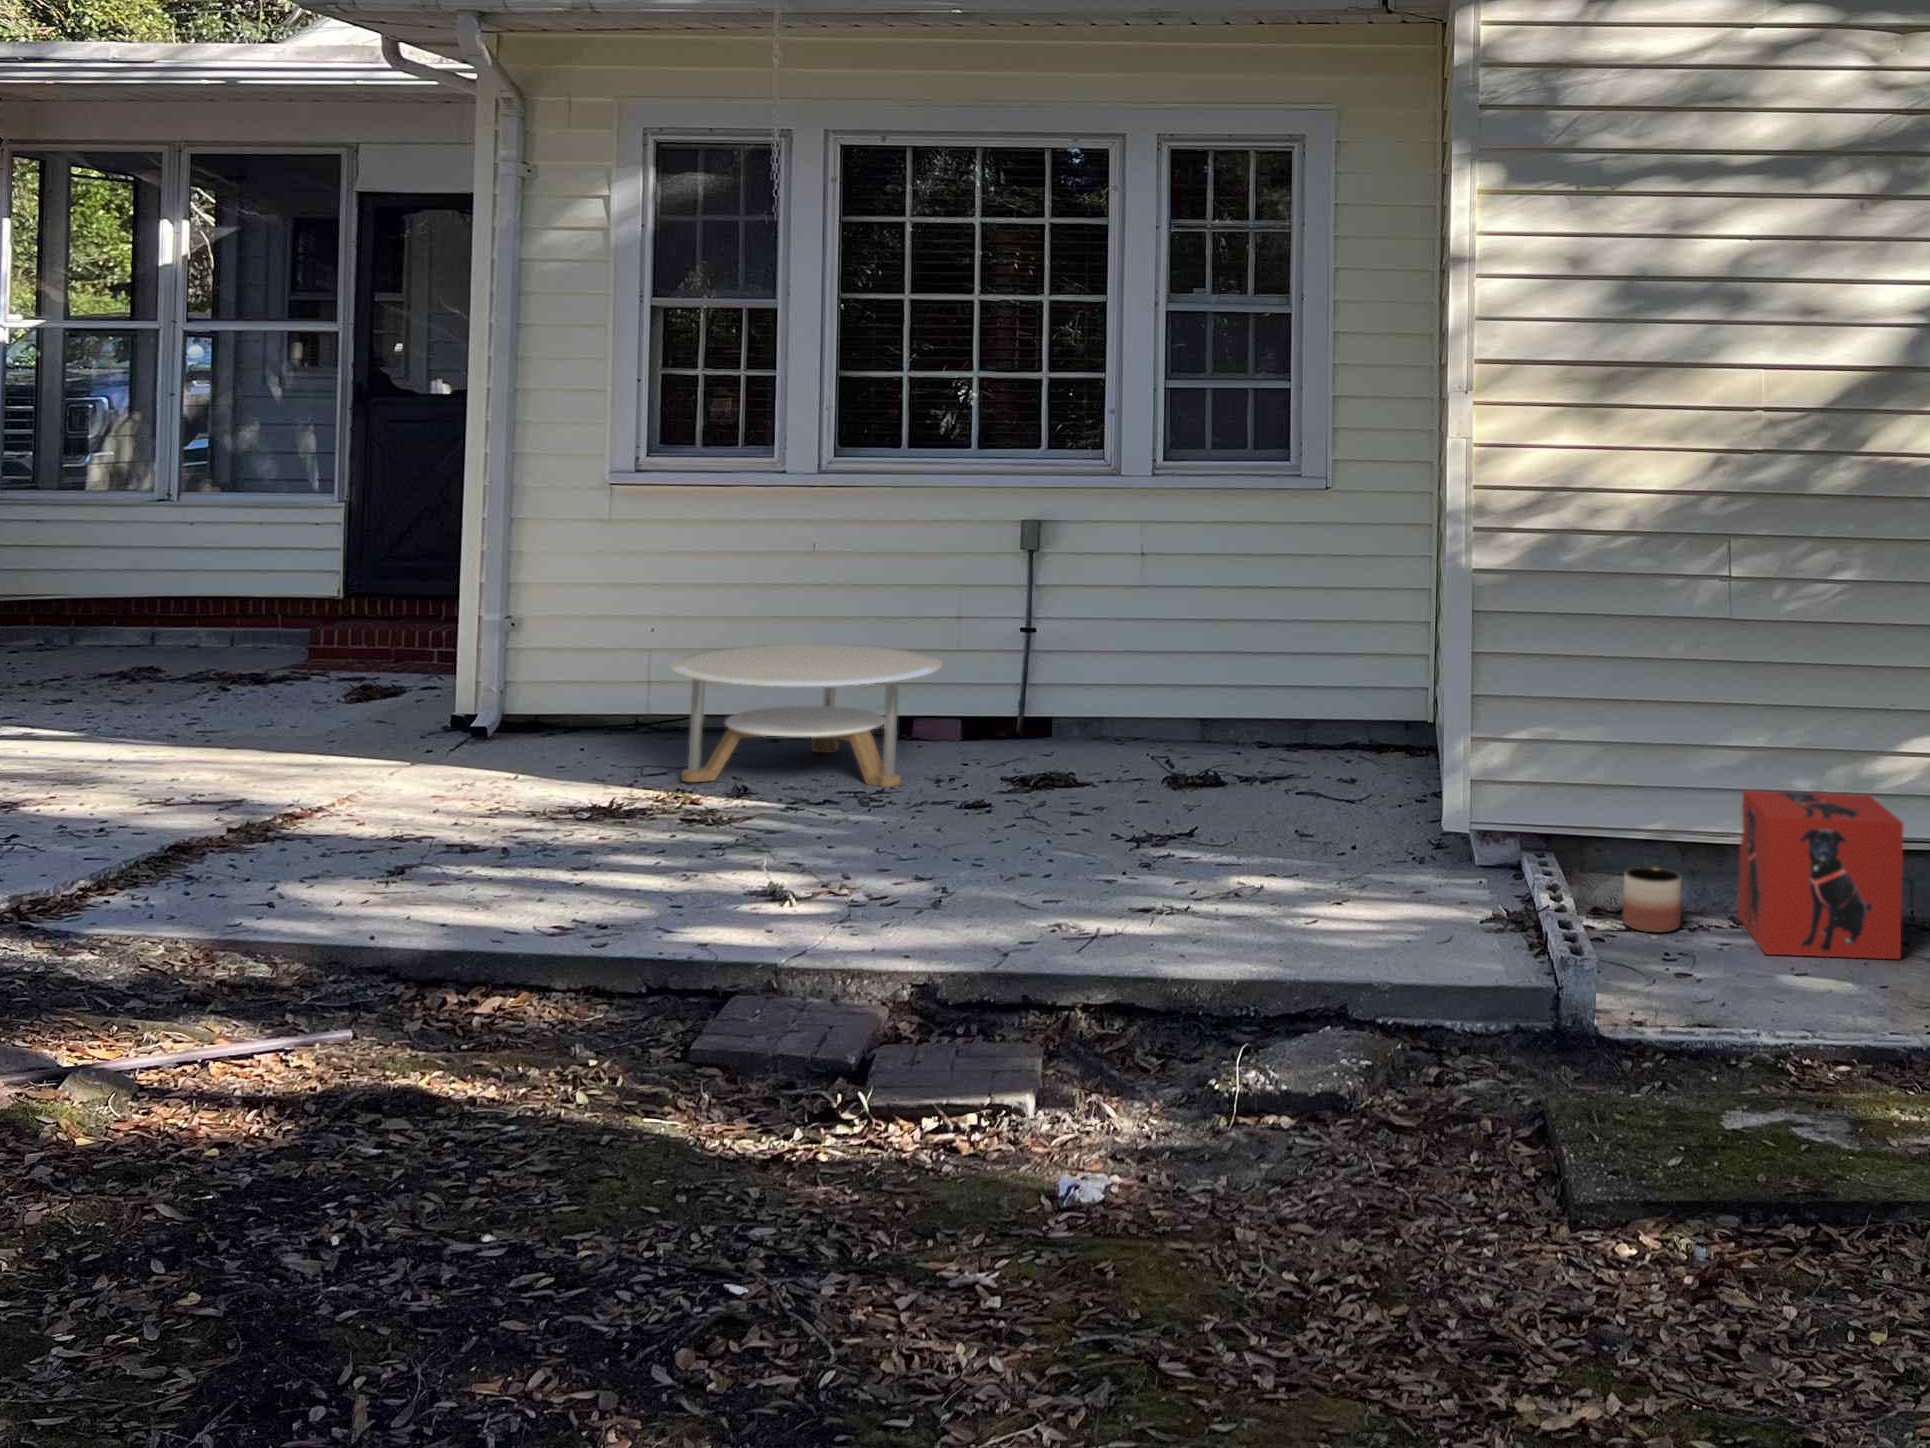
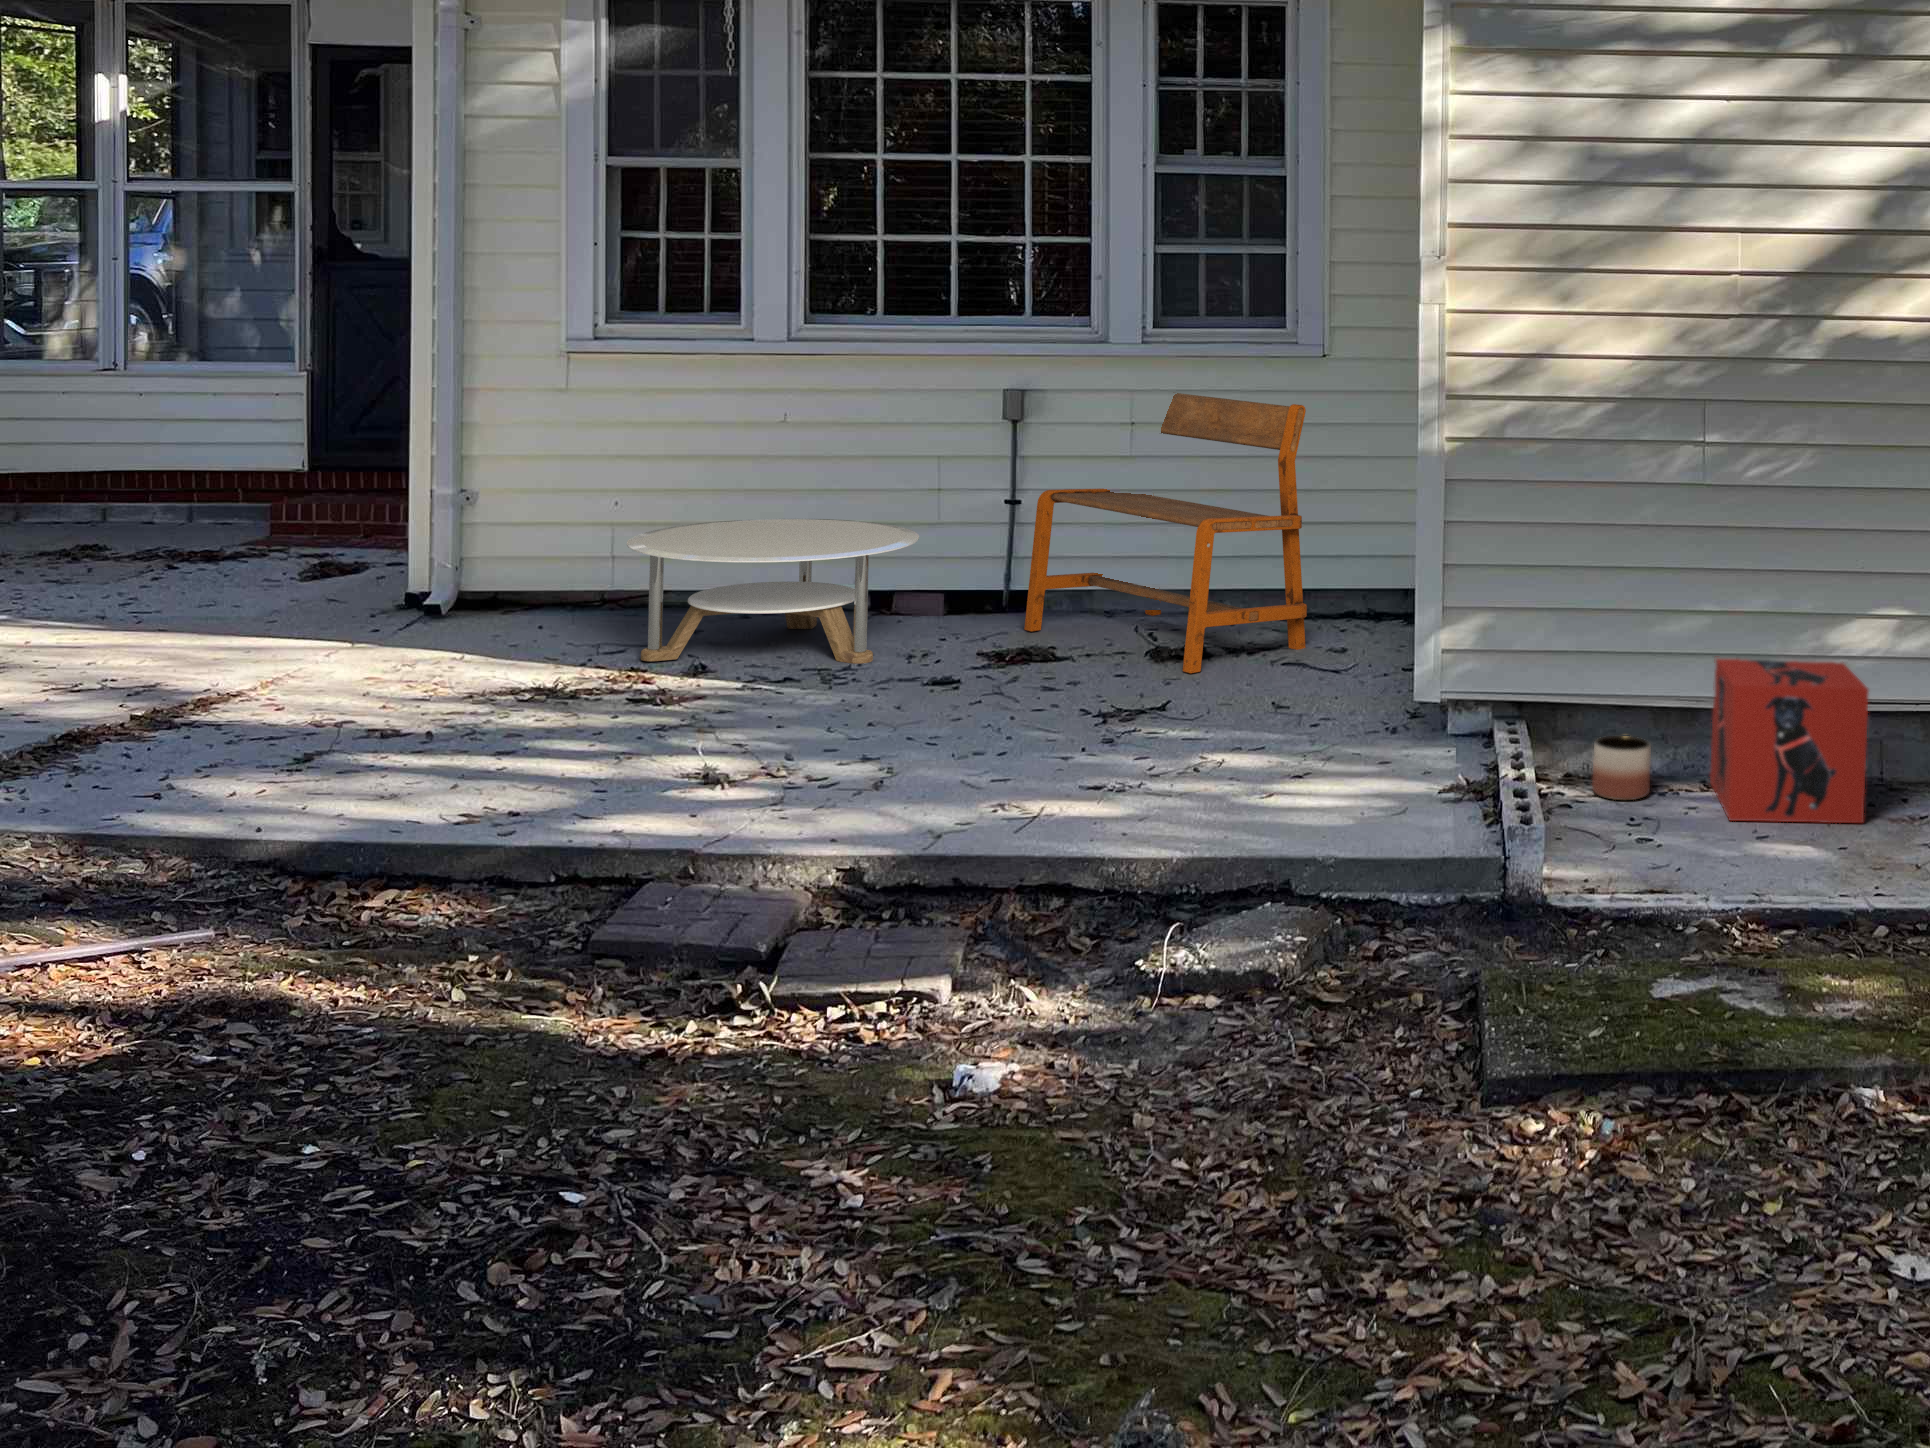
bench: none [1039,518,1317,801] -> present [1024,393,1307,673]

